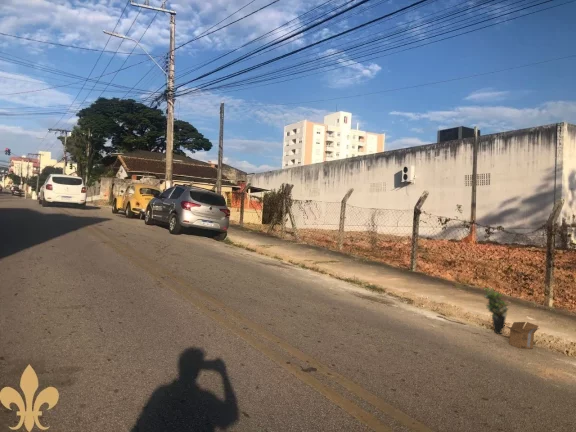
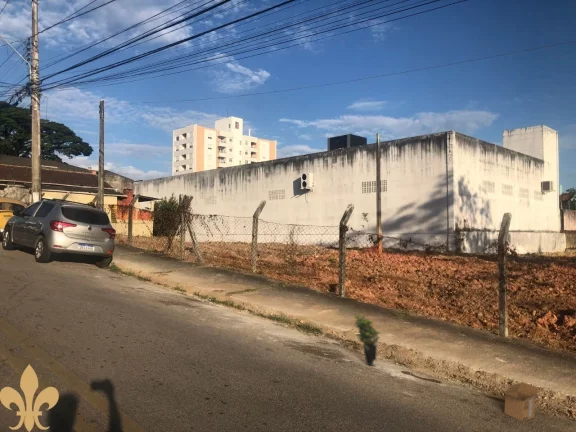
potted plant: present [484,288,508,334] -> present [354,314,379,366]

